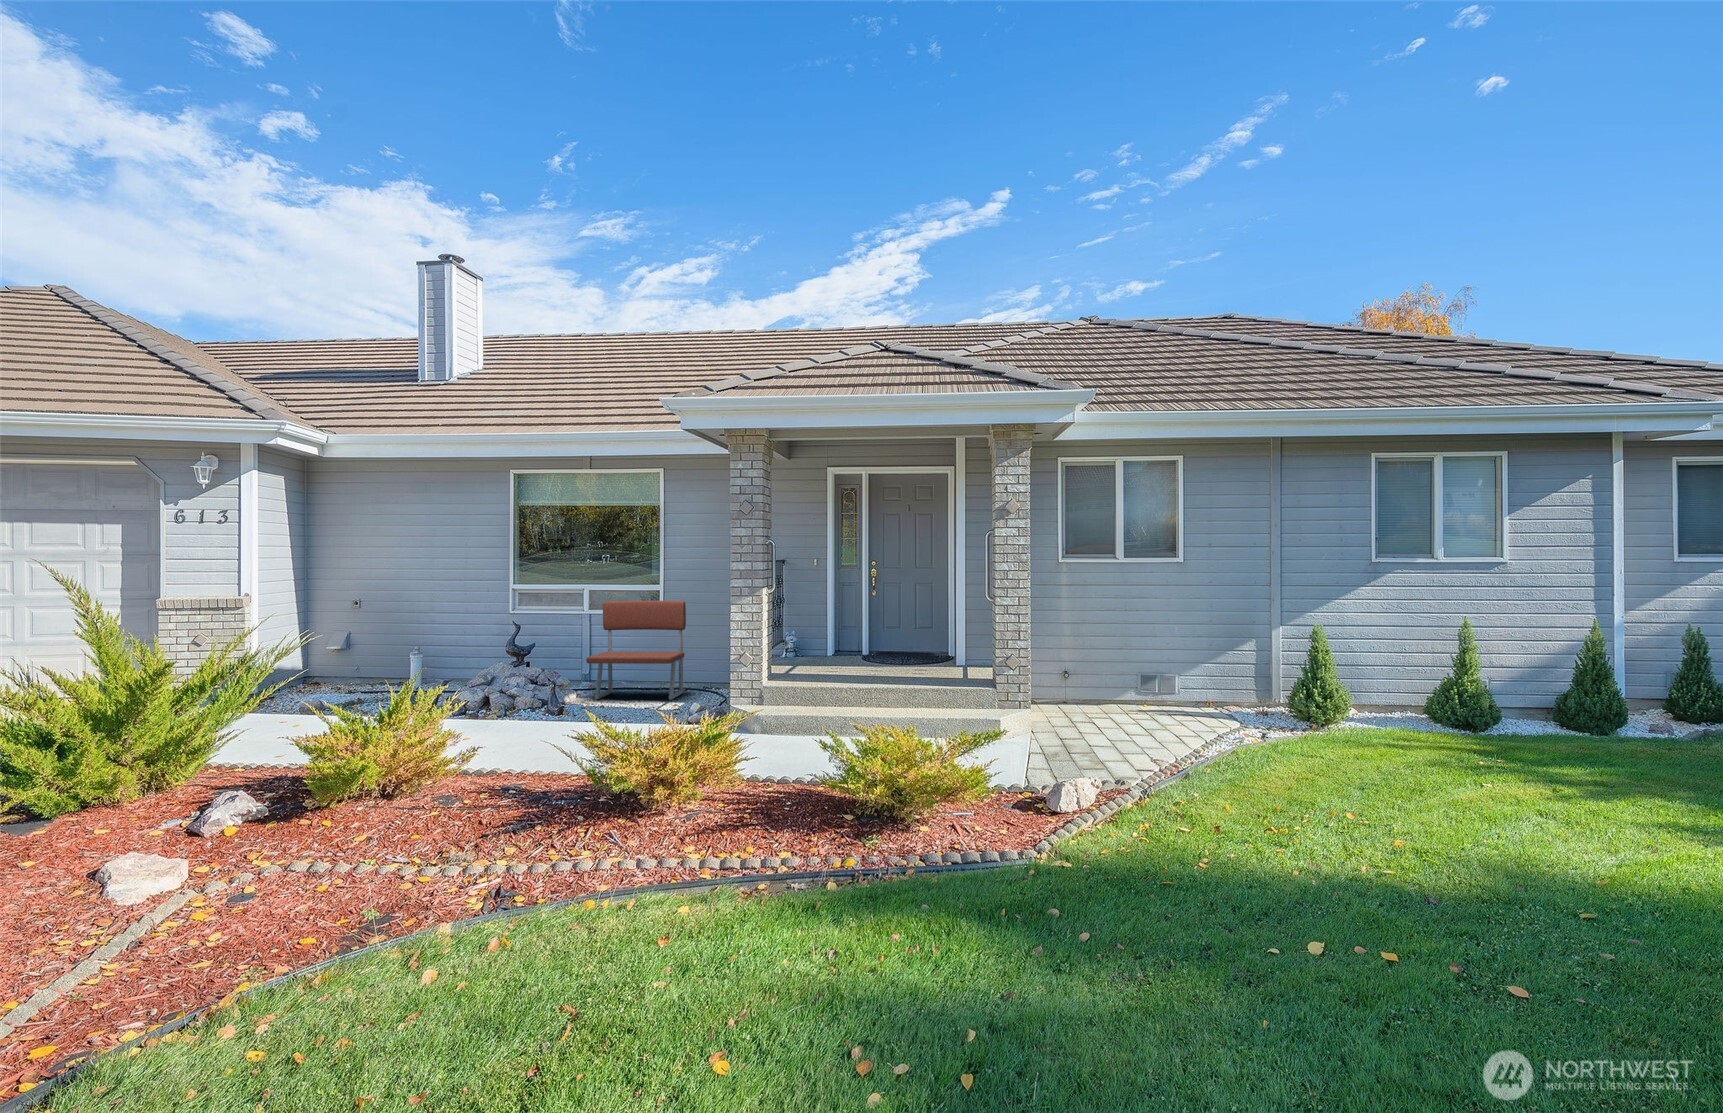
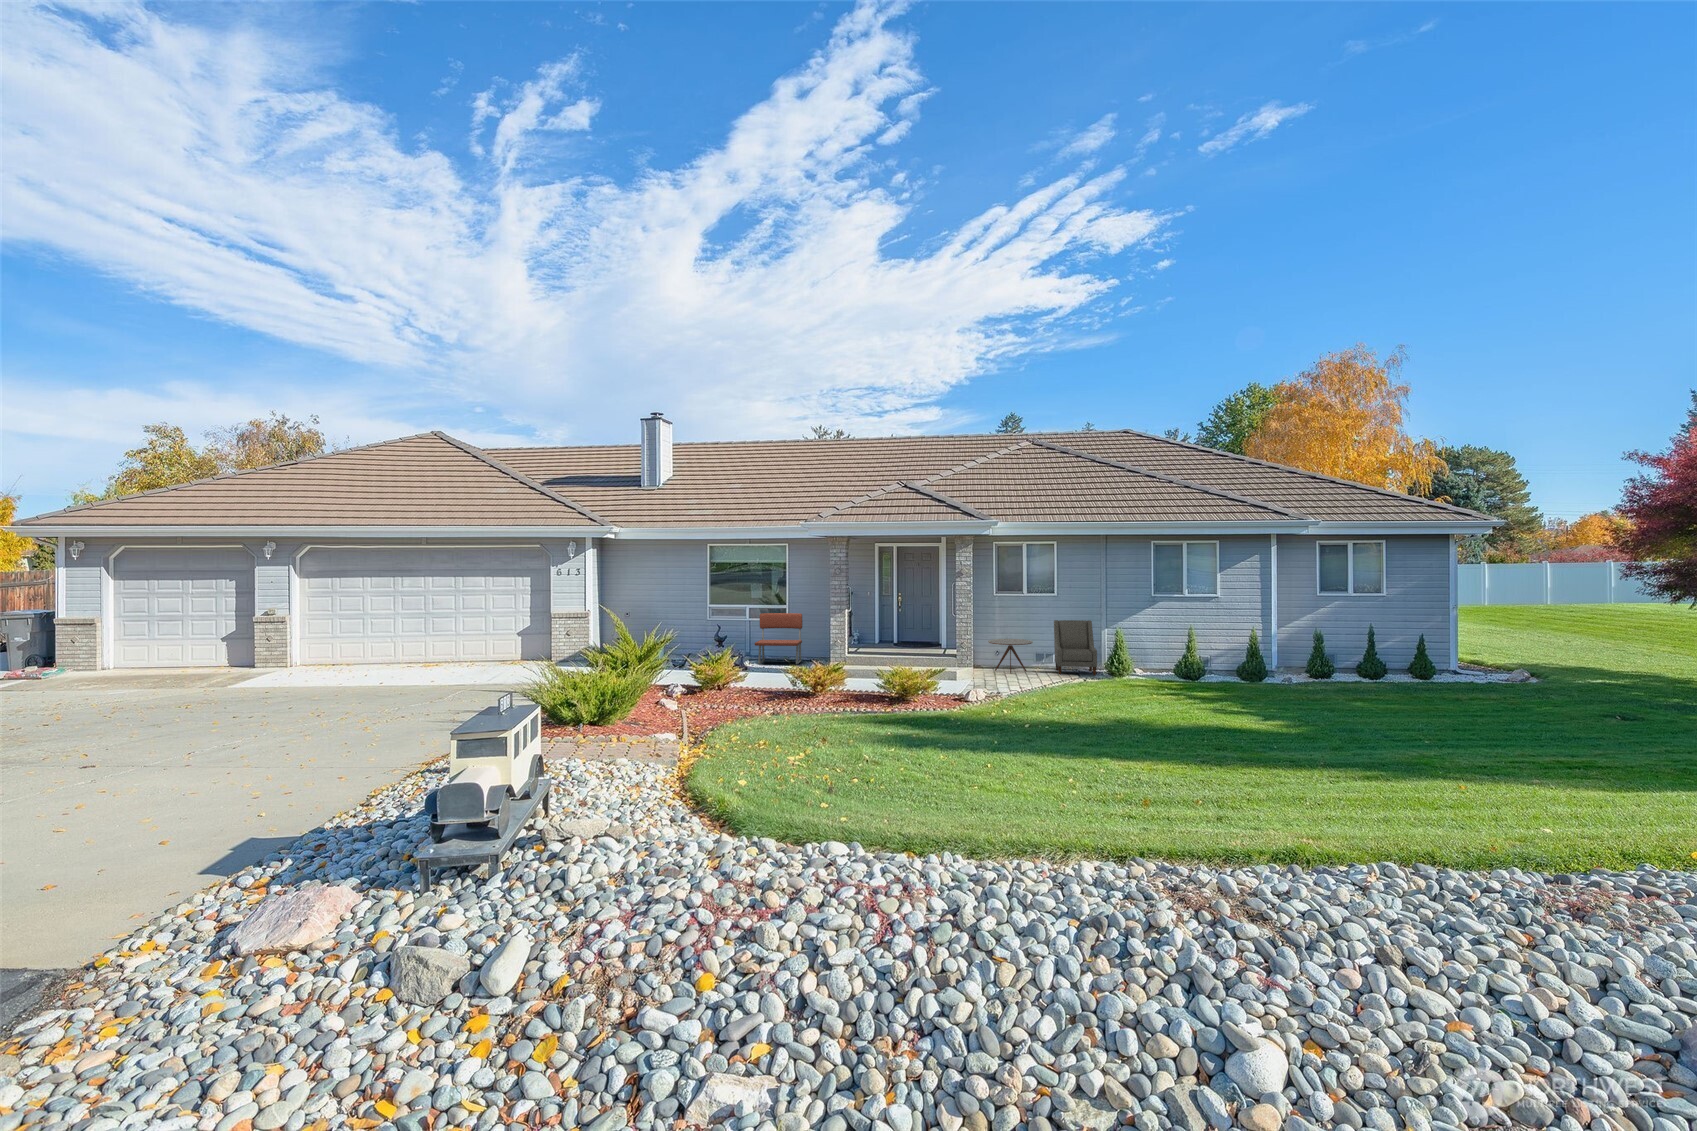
chair: none [1177,610,1286,723] -> present [1054,620,1097,675]
round table: none [1051,648,1144,719] -> present [988,639,1033,673]

